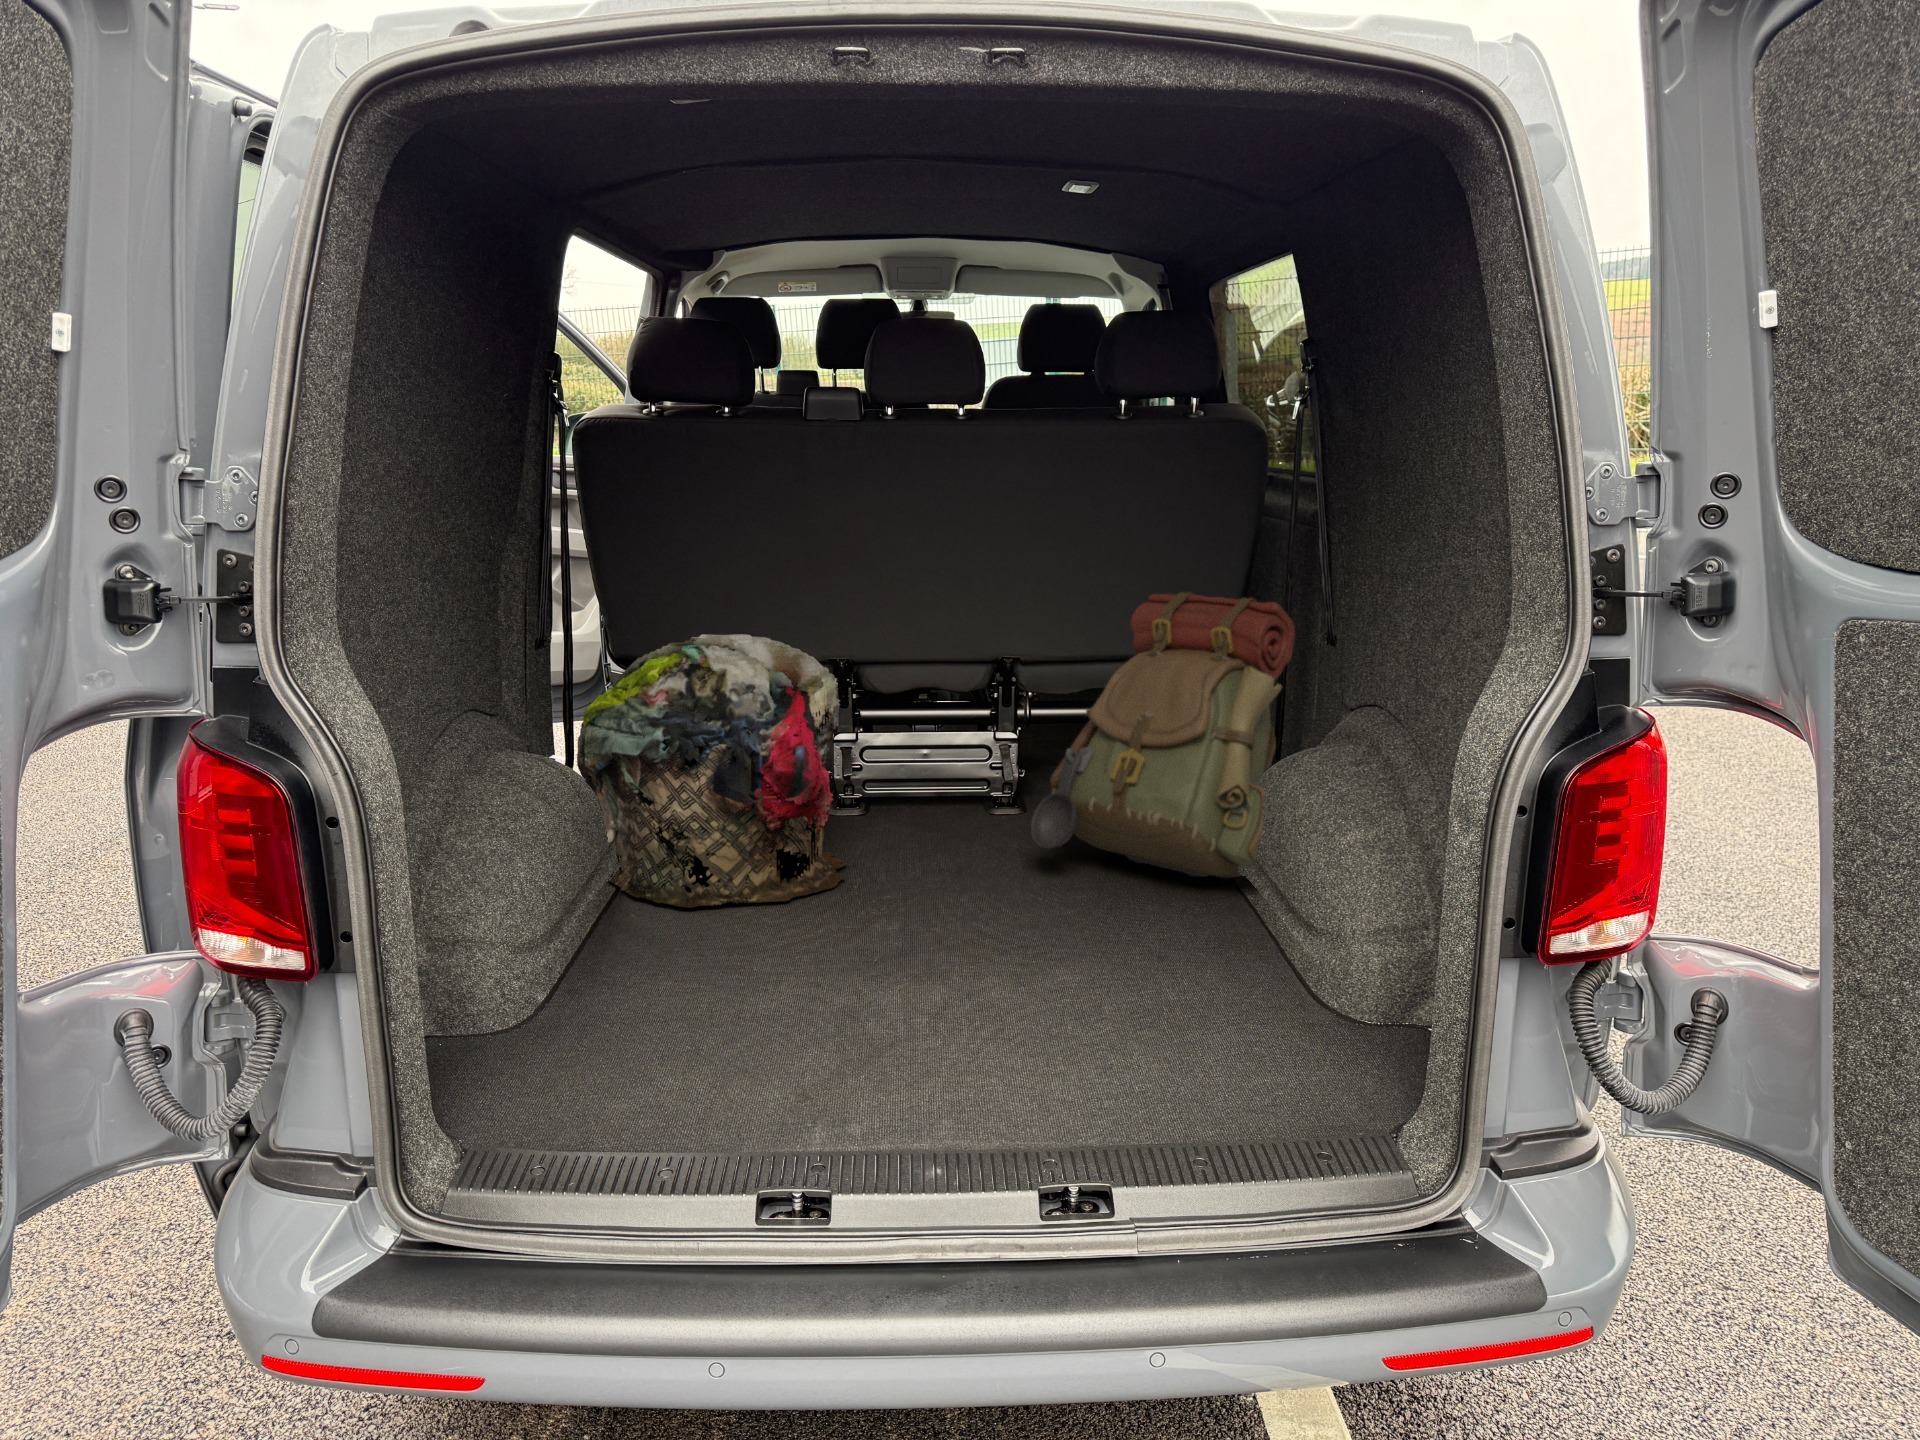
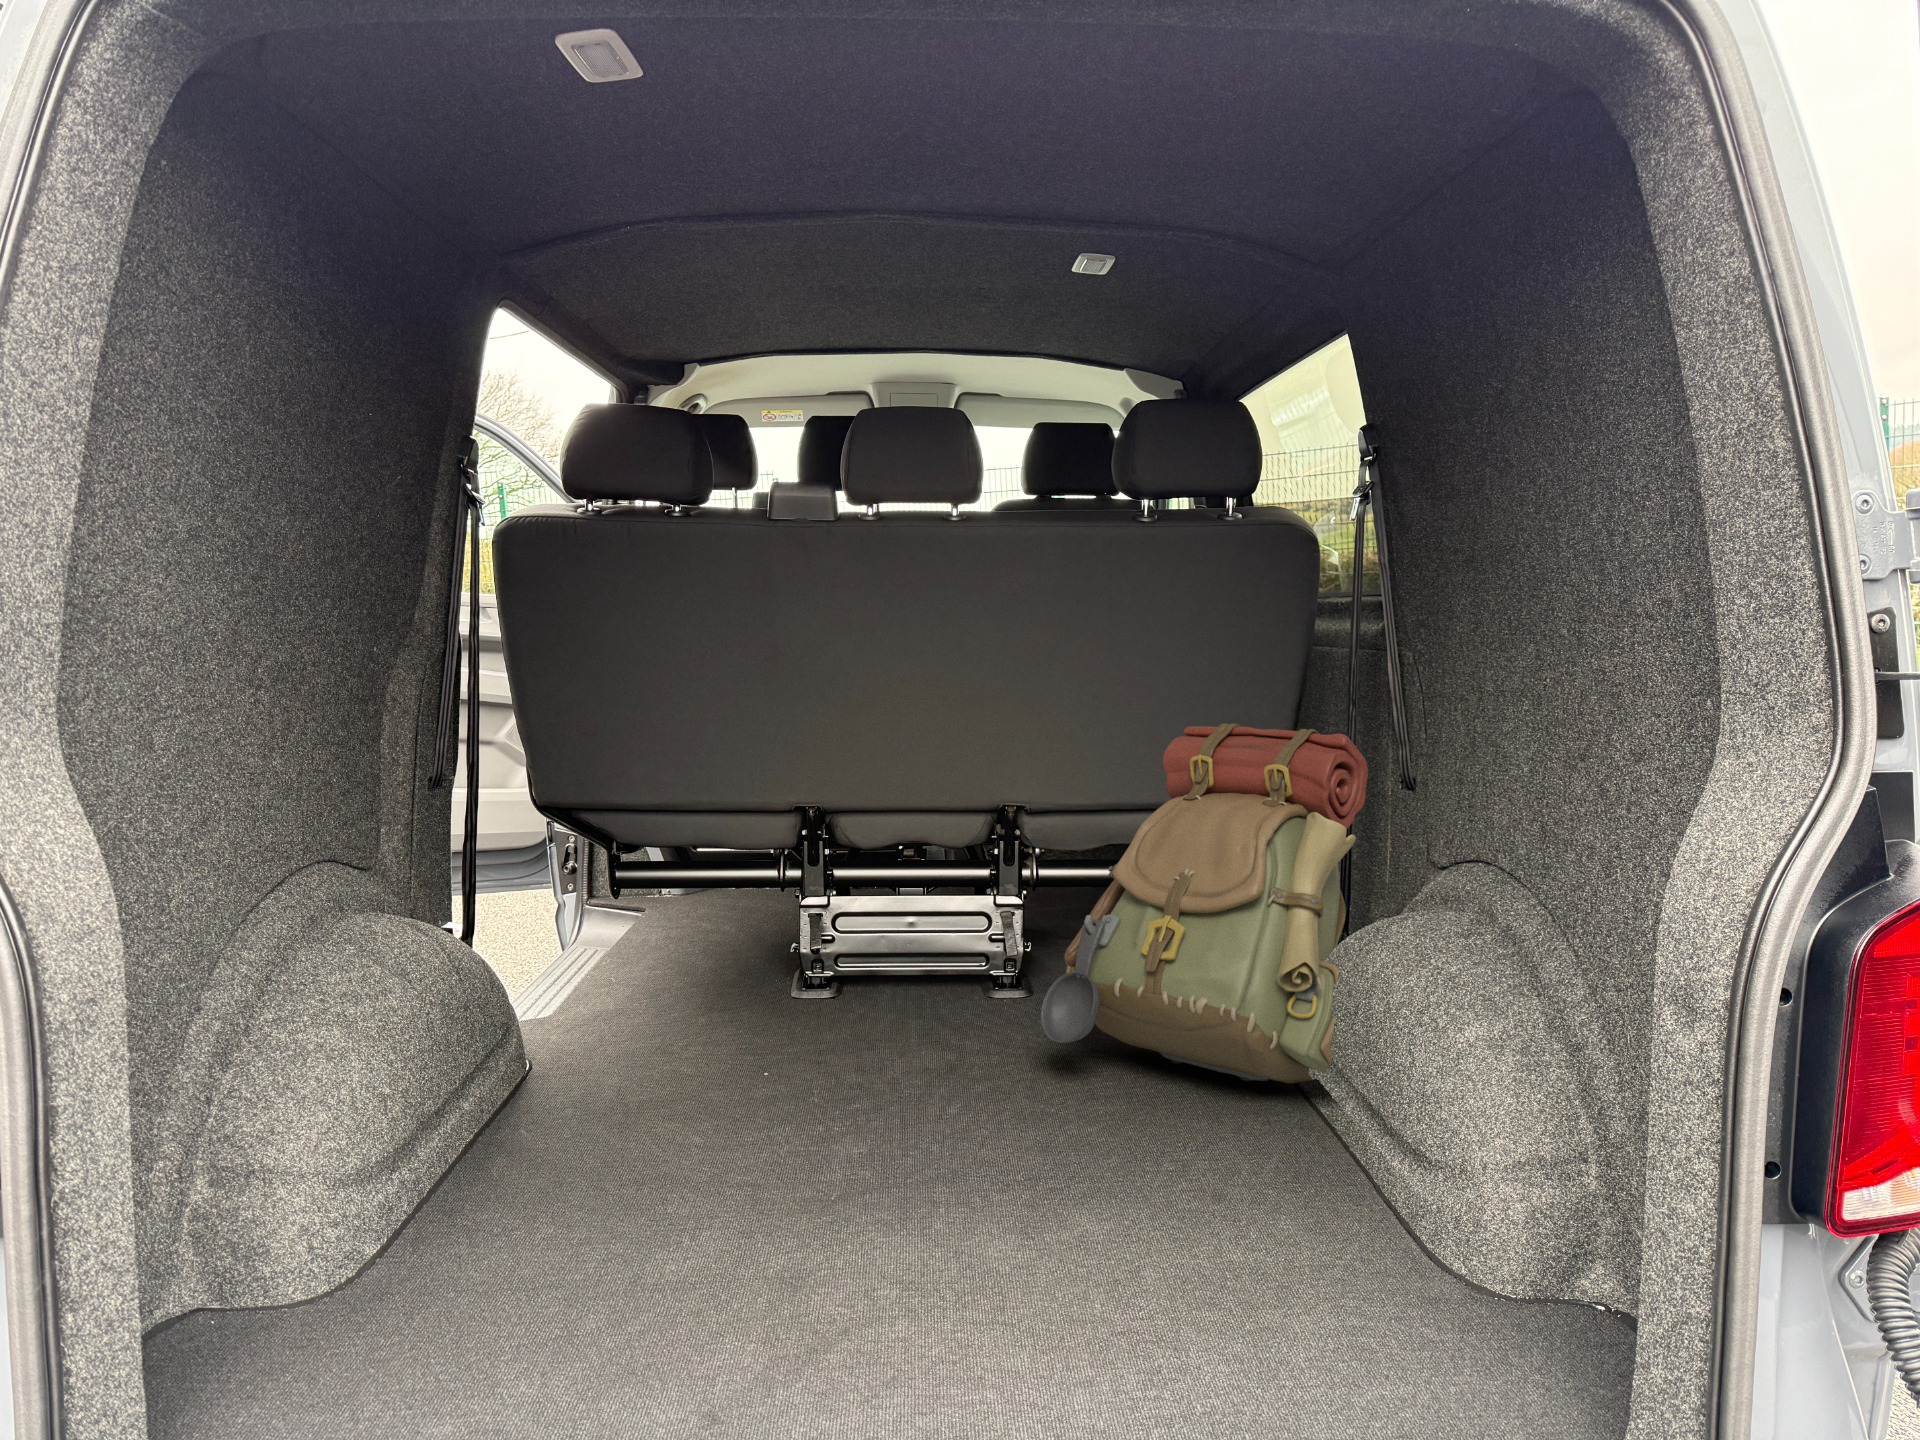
laundry basket: present [577,634,847,908] -> none [468,771,812,1119]

